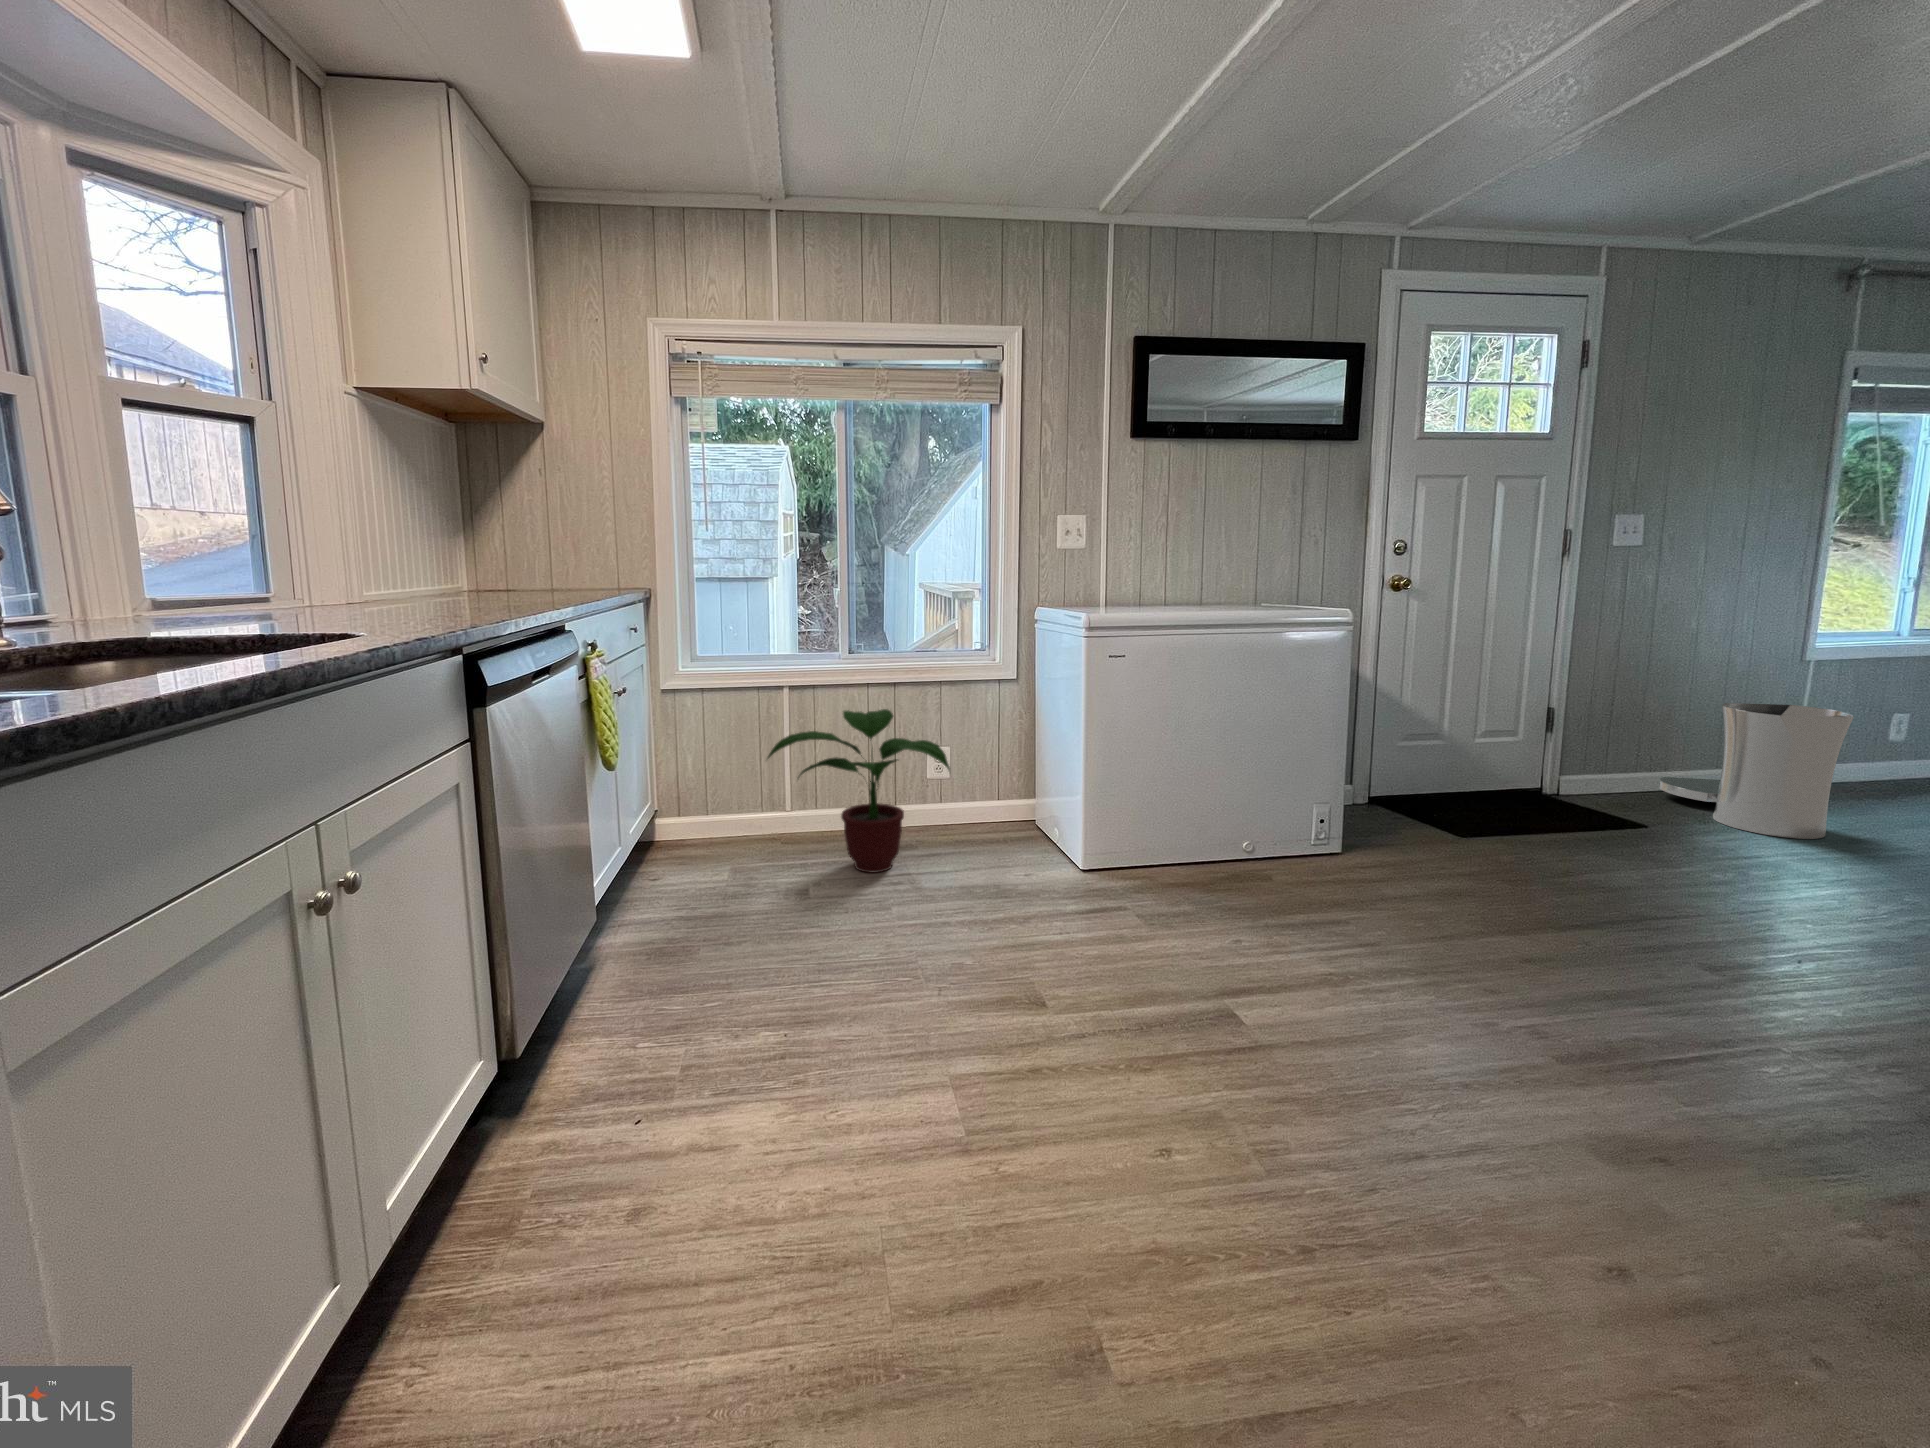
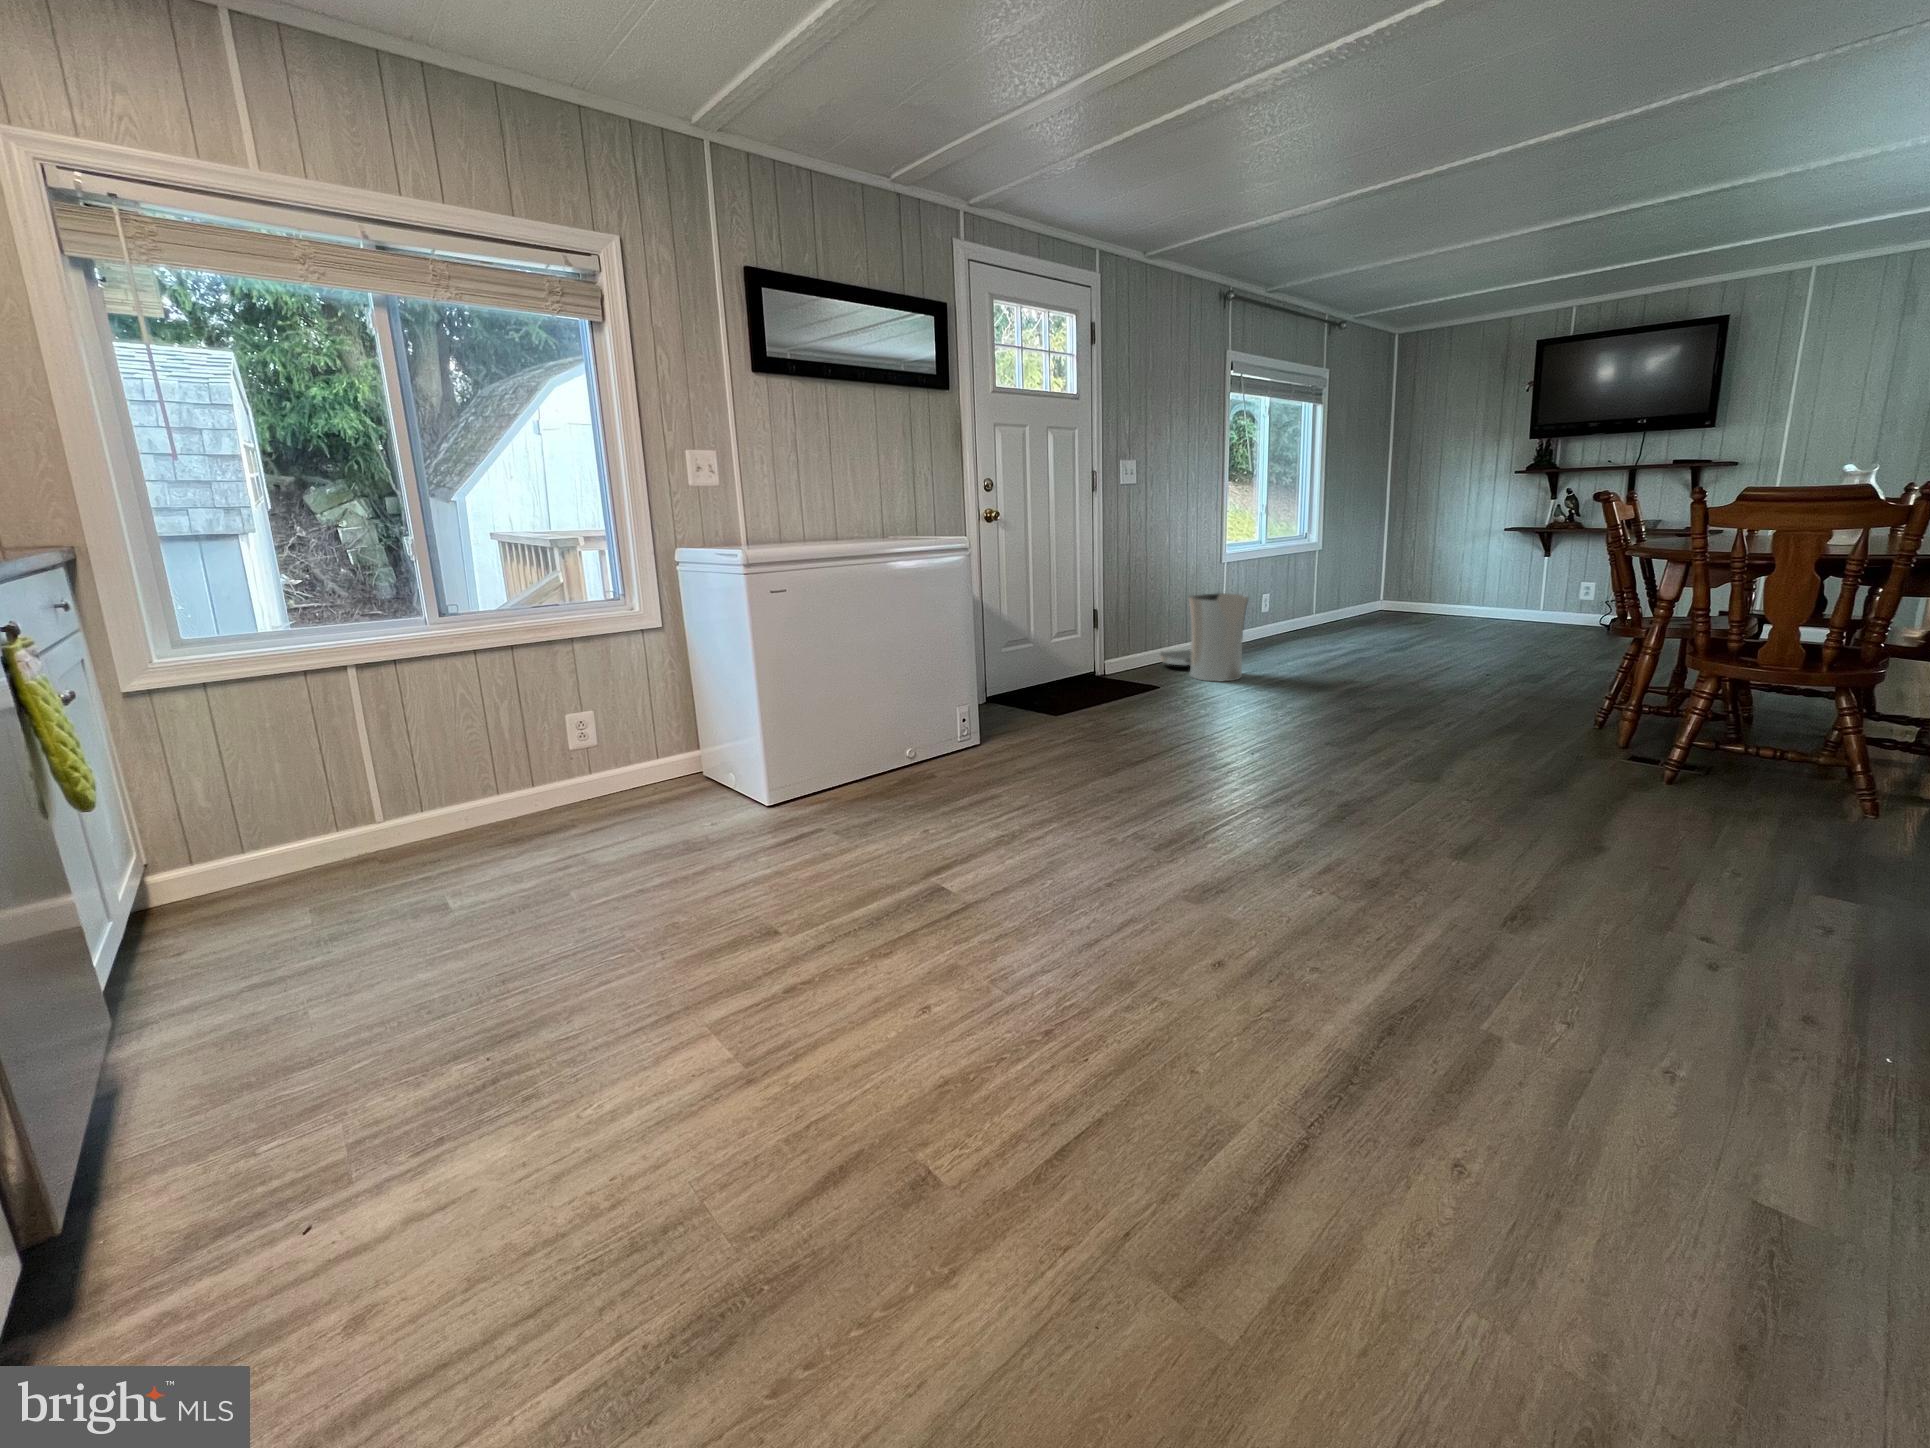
potted plant: present [767,709,950,873] -> none [349,677,618,869]

